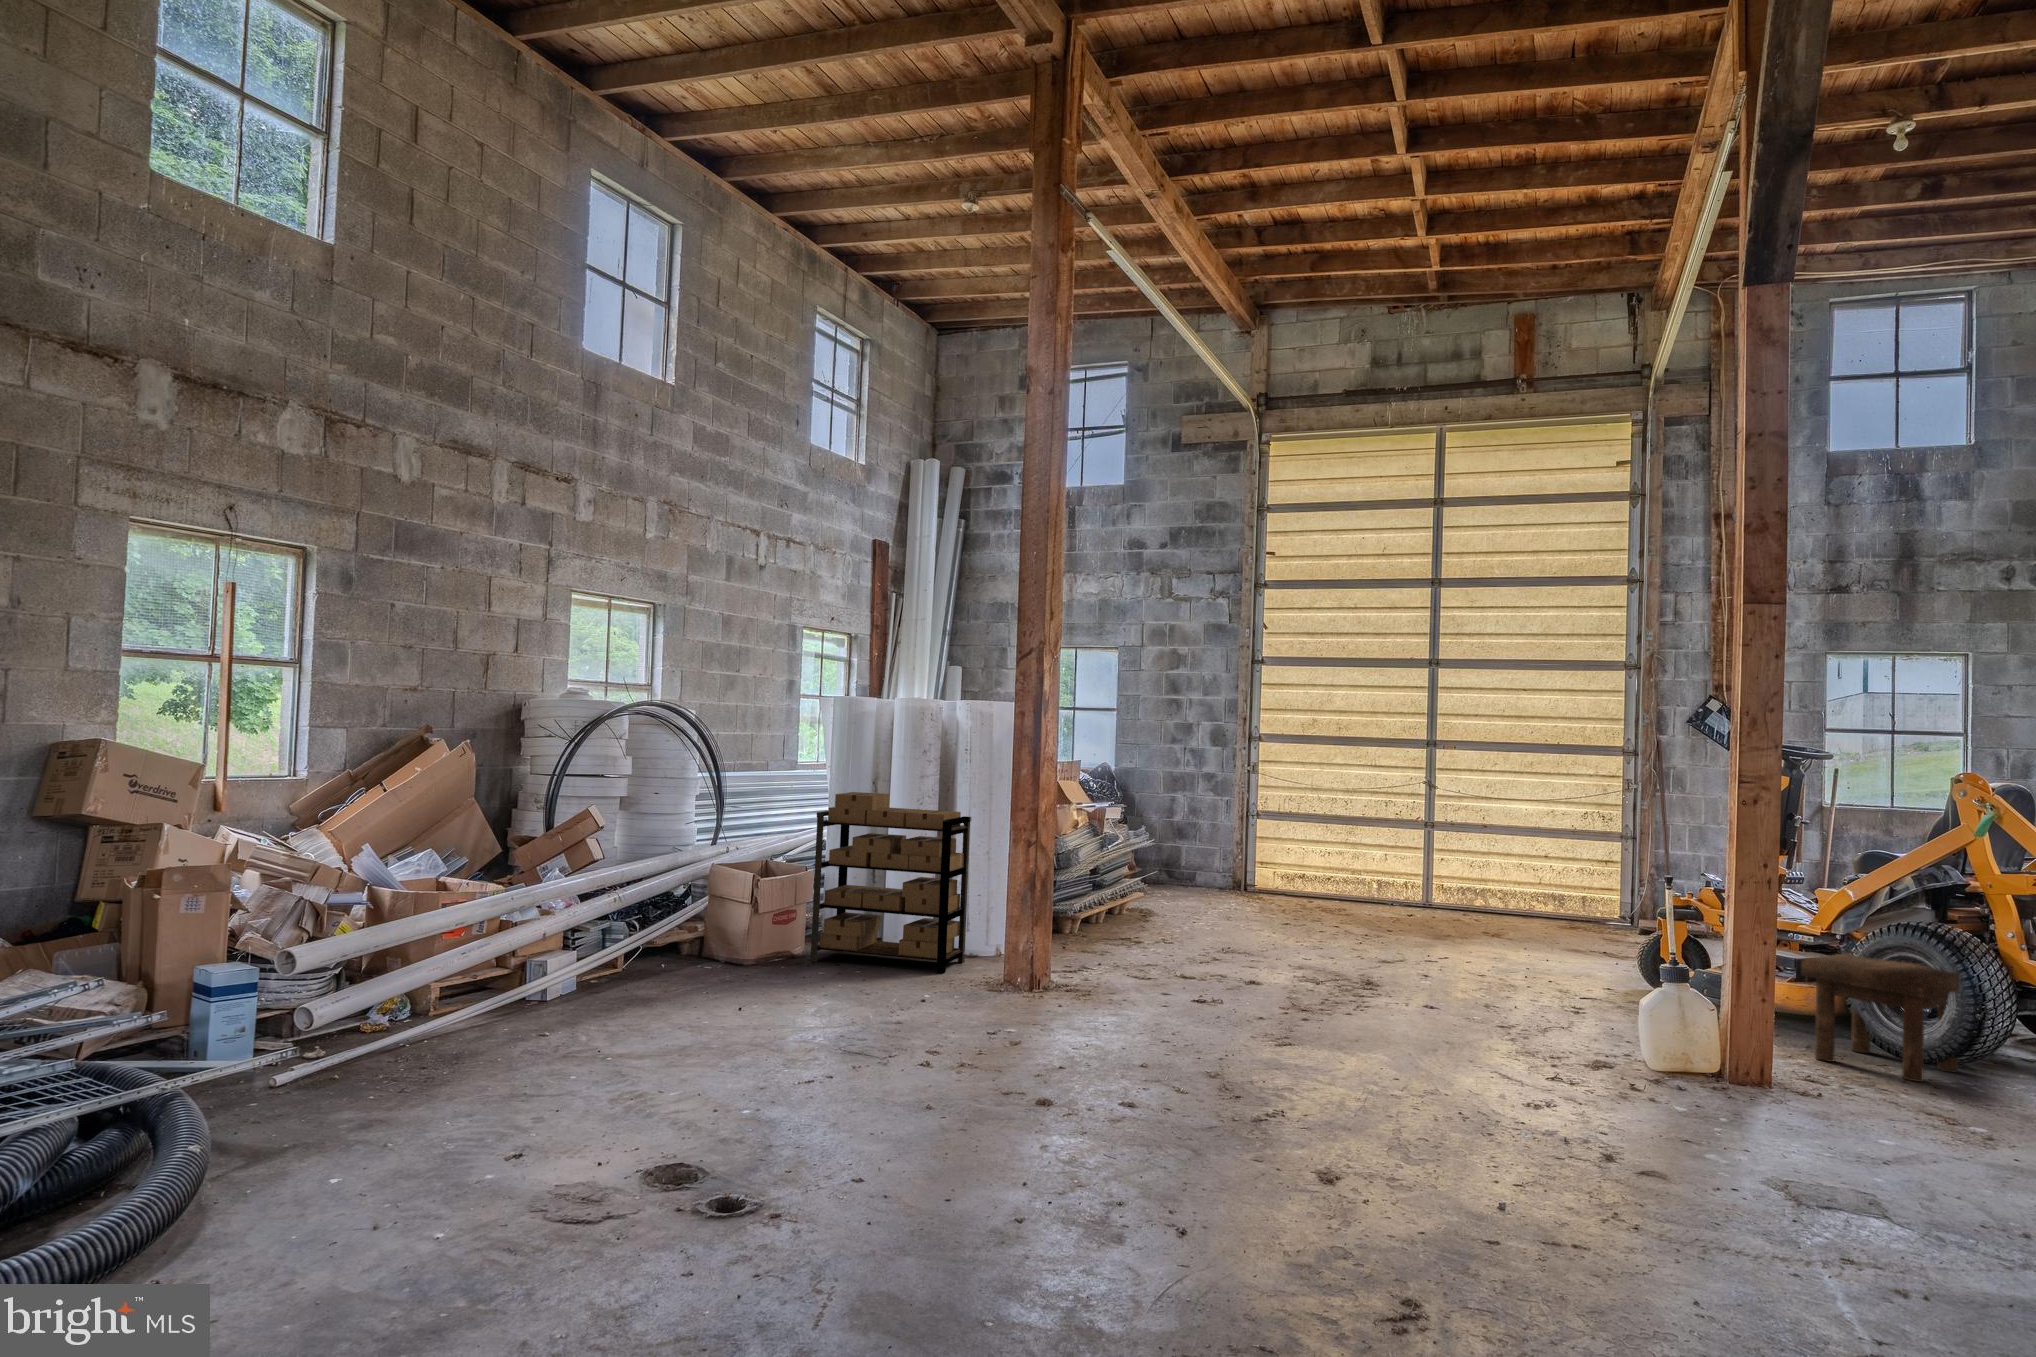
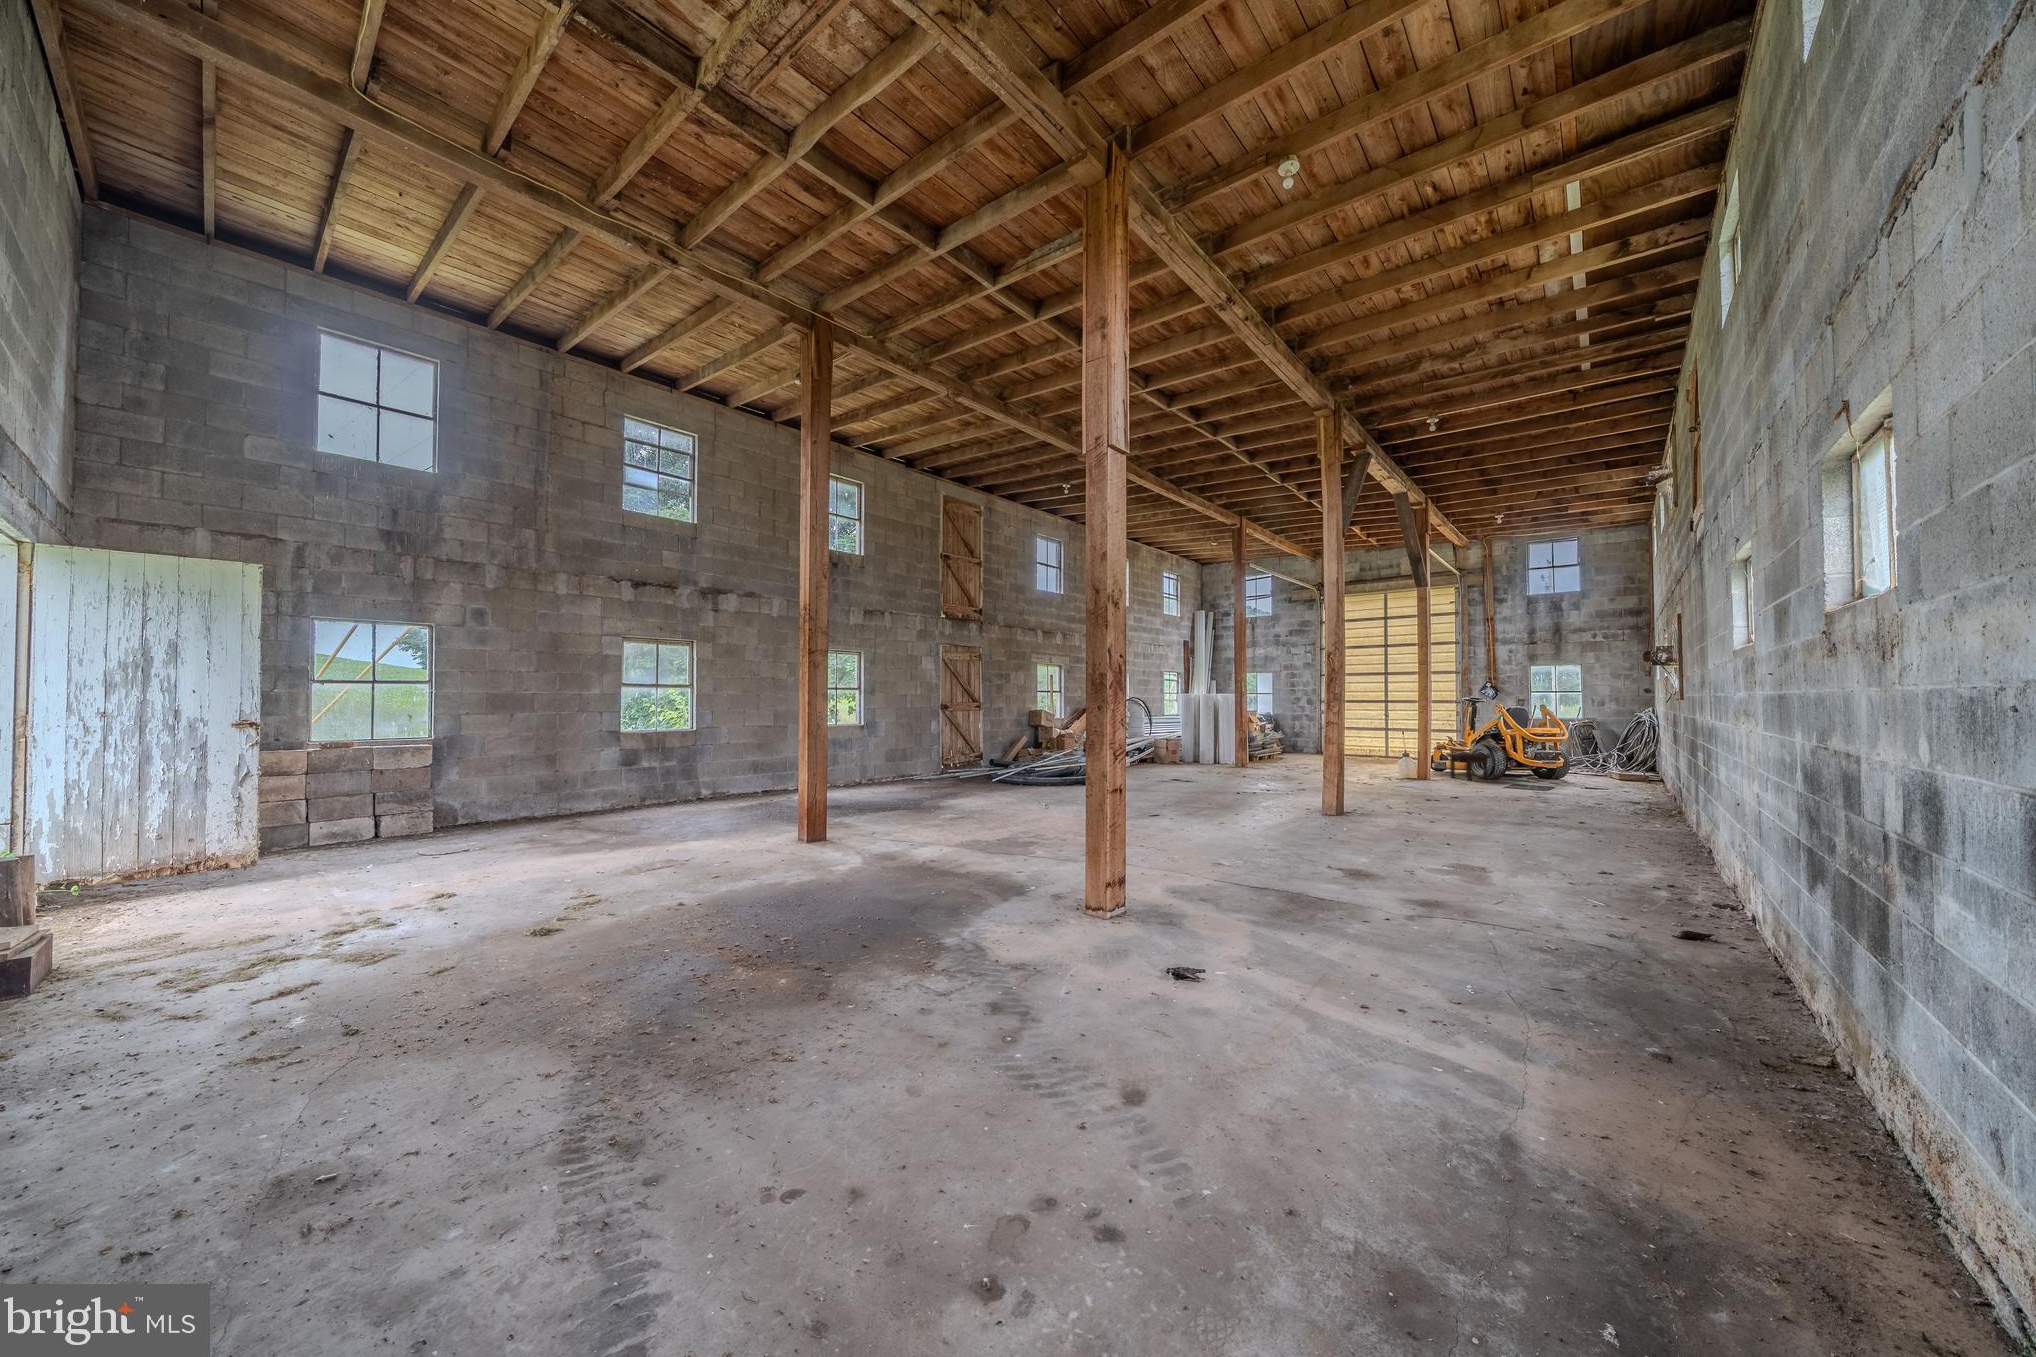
shelving unit: present [811,792,971,974] -> none [1182,720,1224,766]

